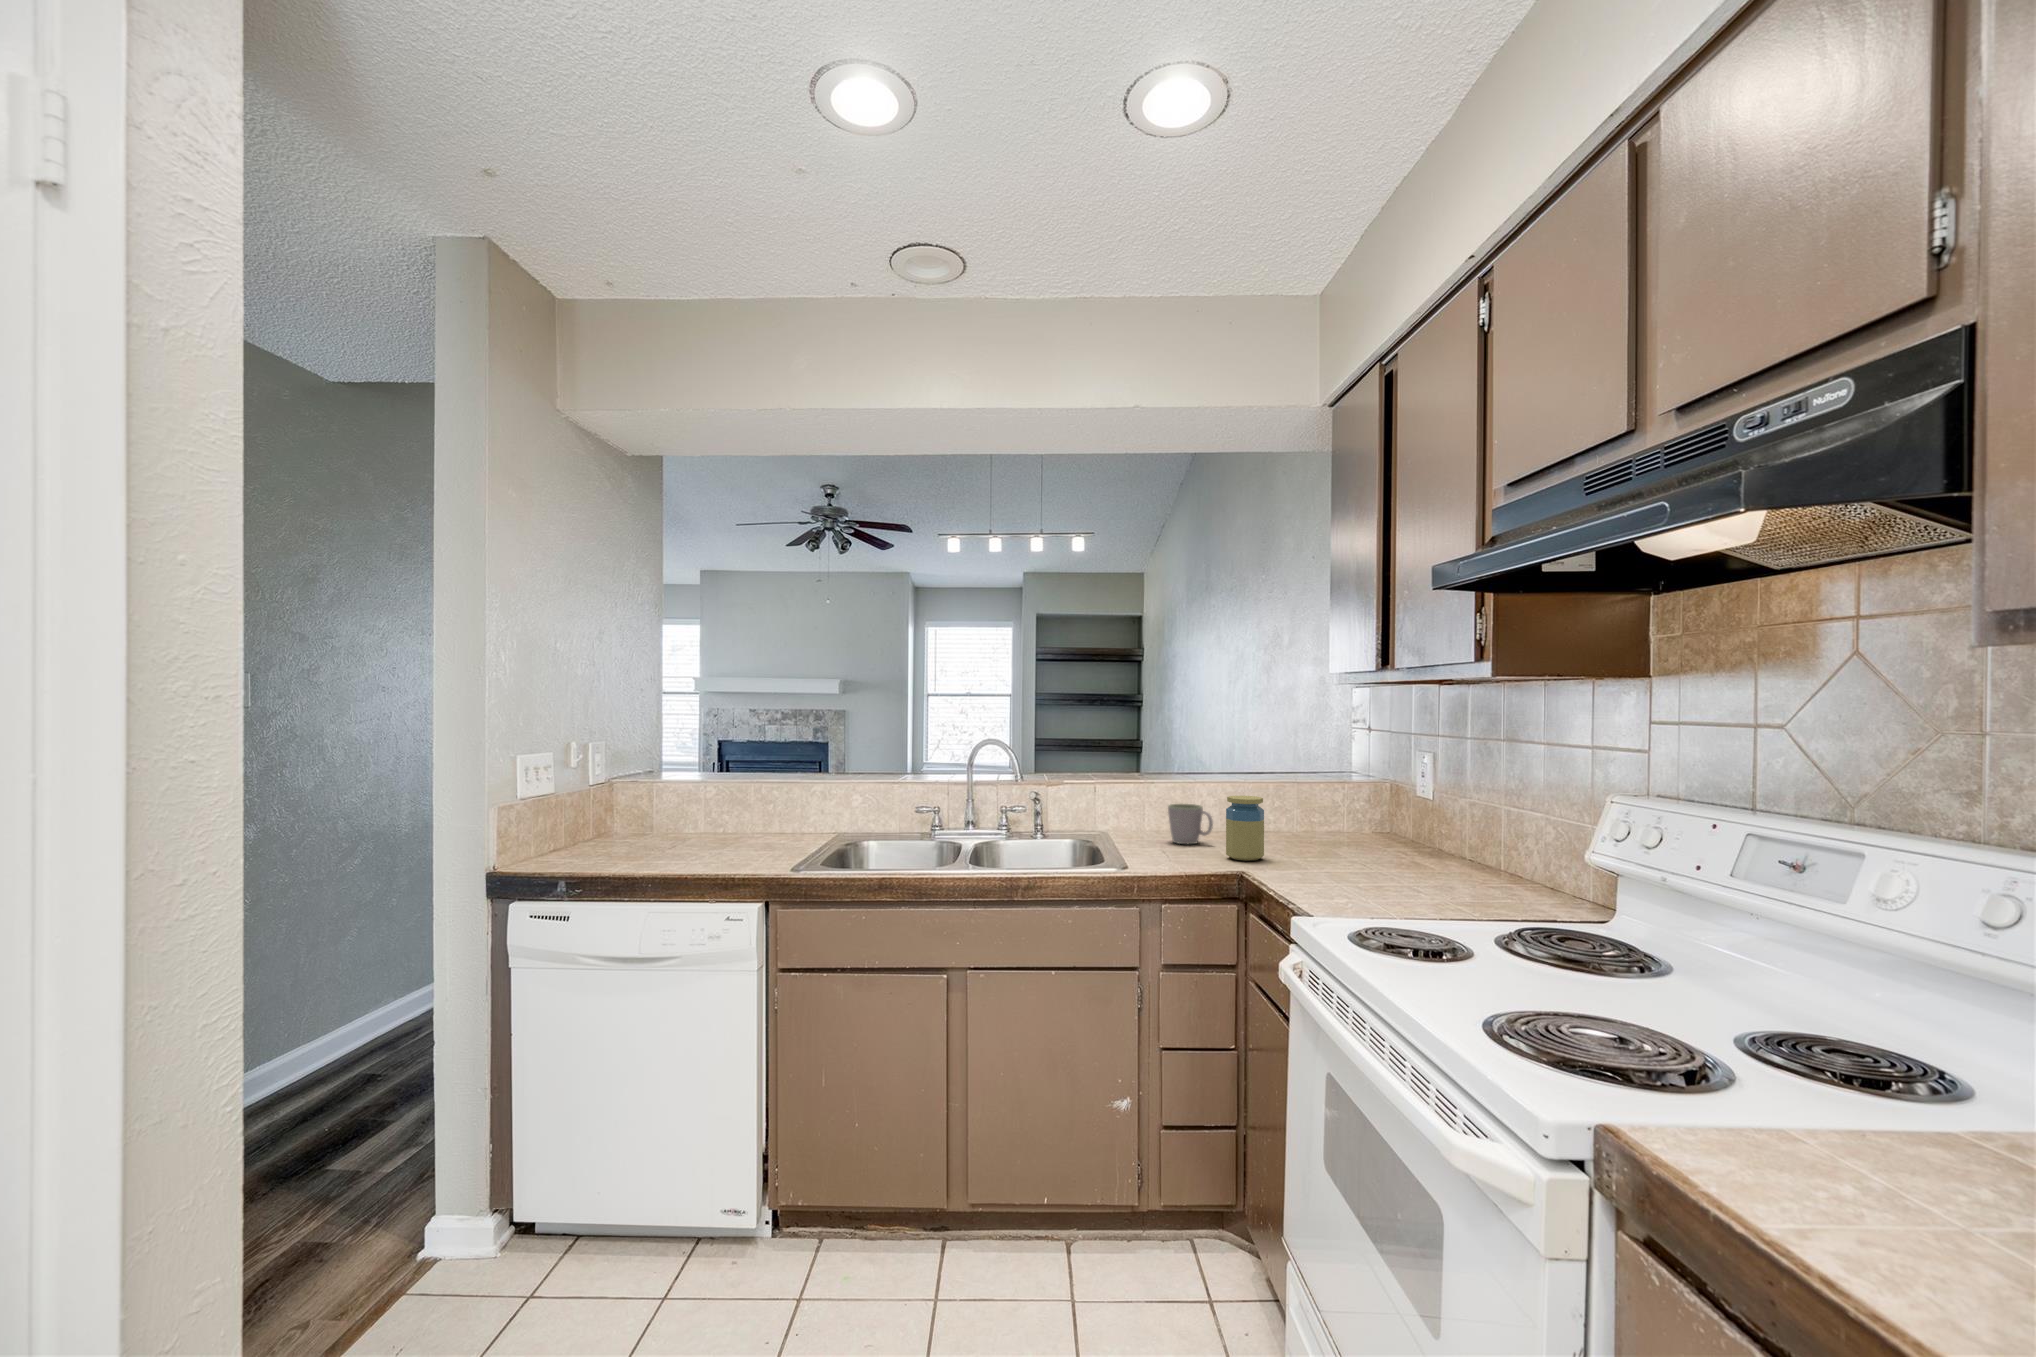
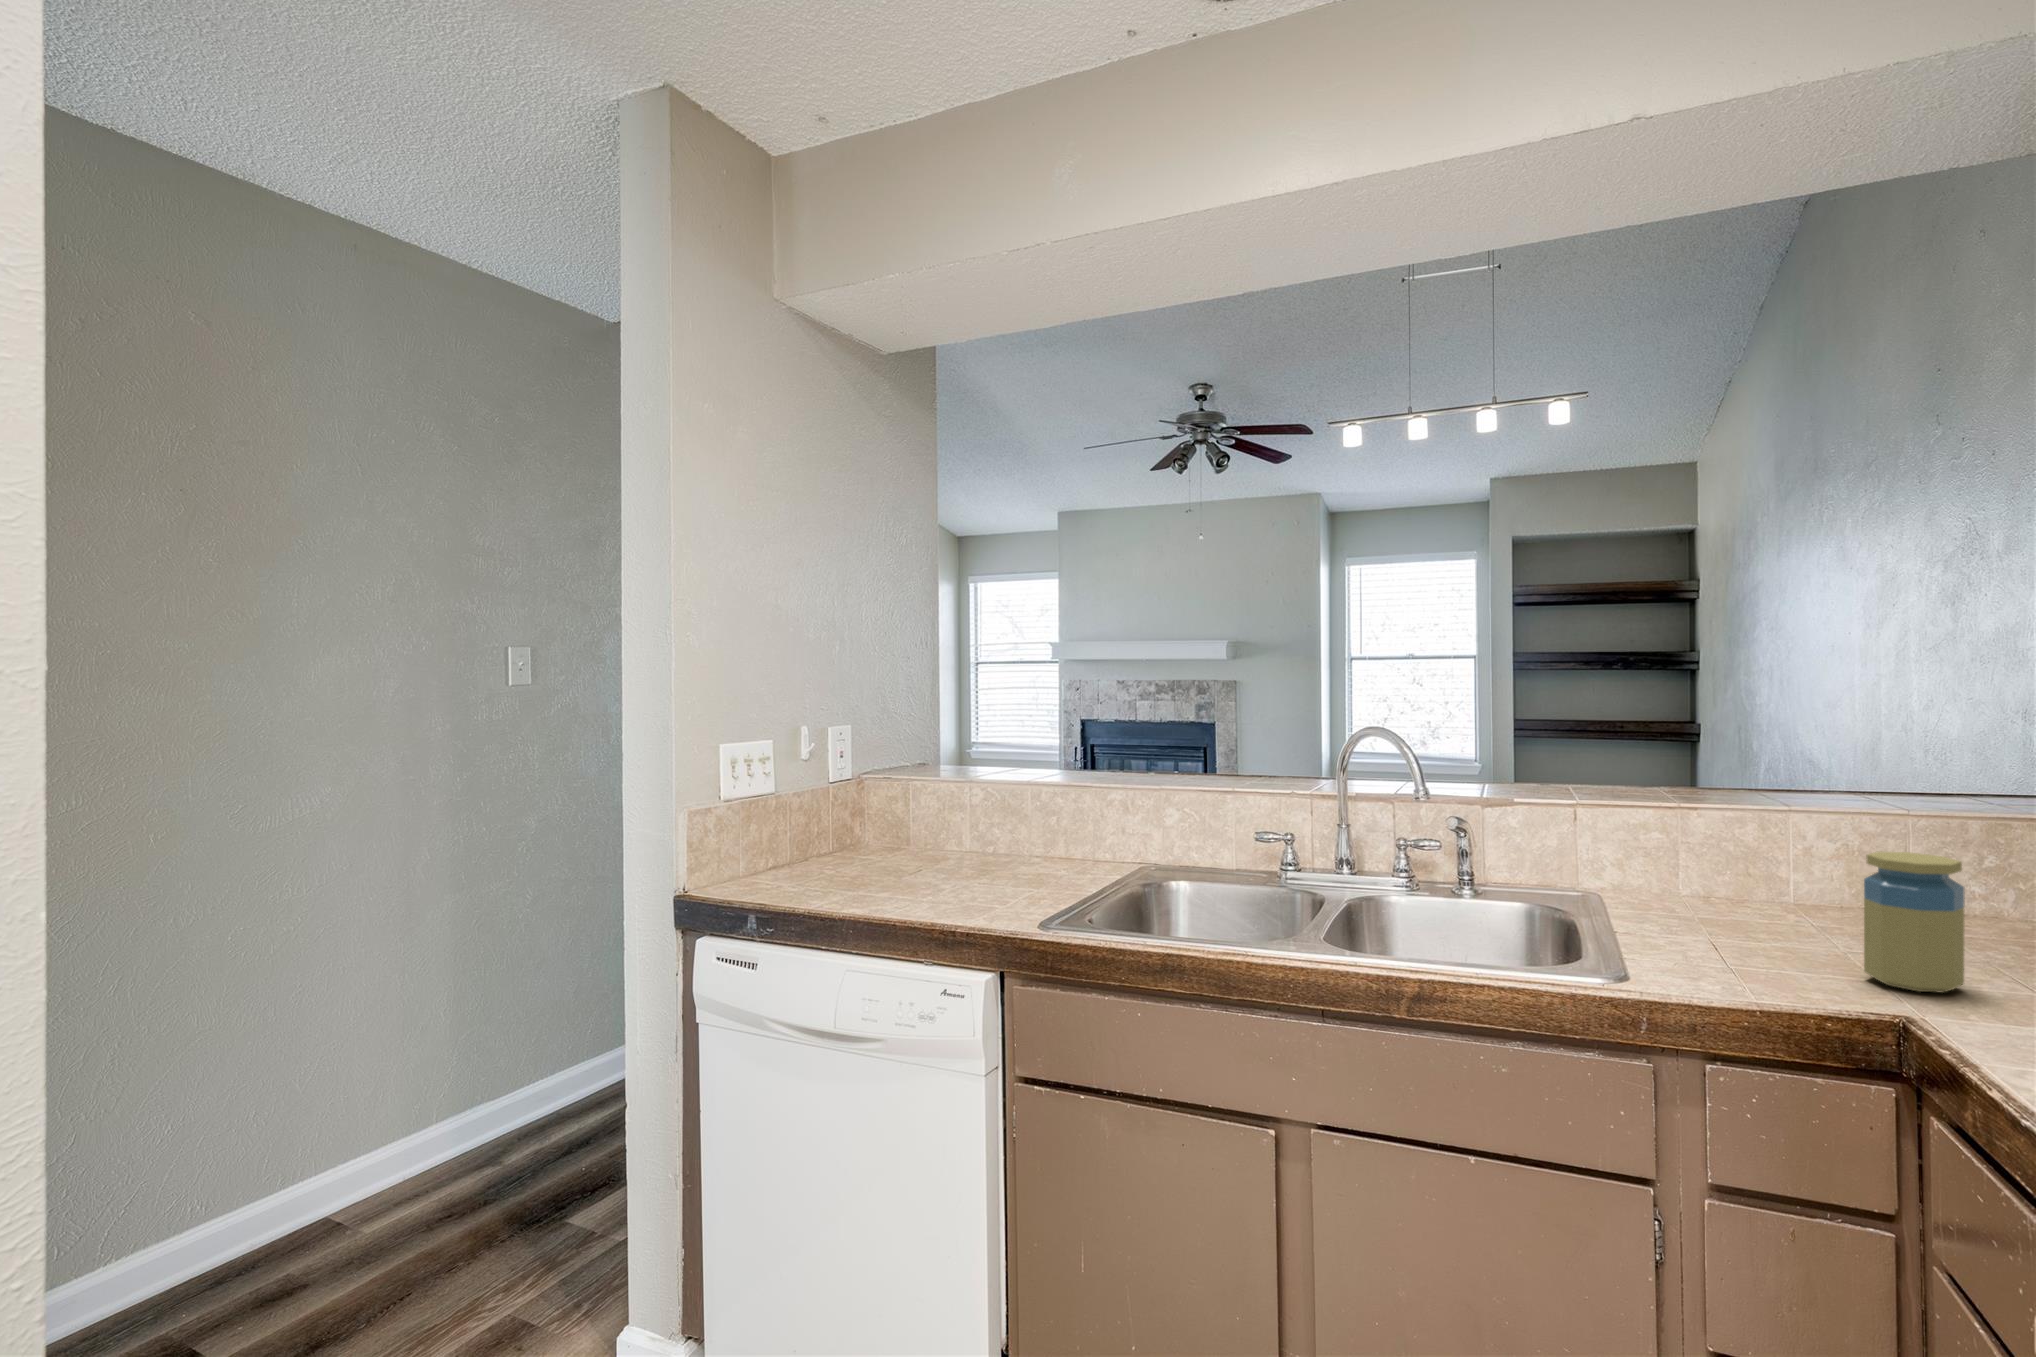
mug: present [1168,804,1213,844] -> none [1725,854,1830,935]

